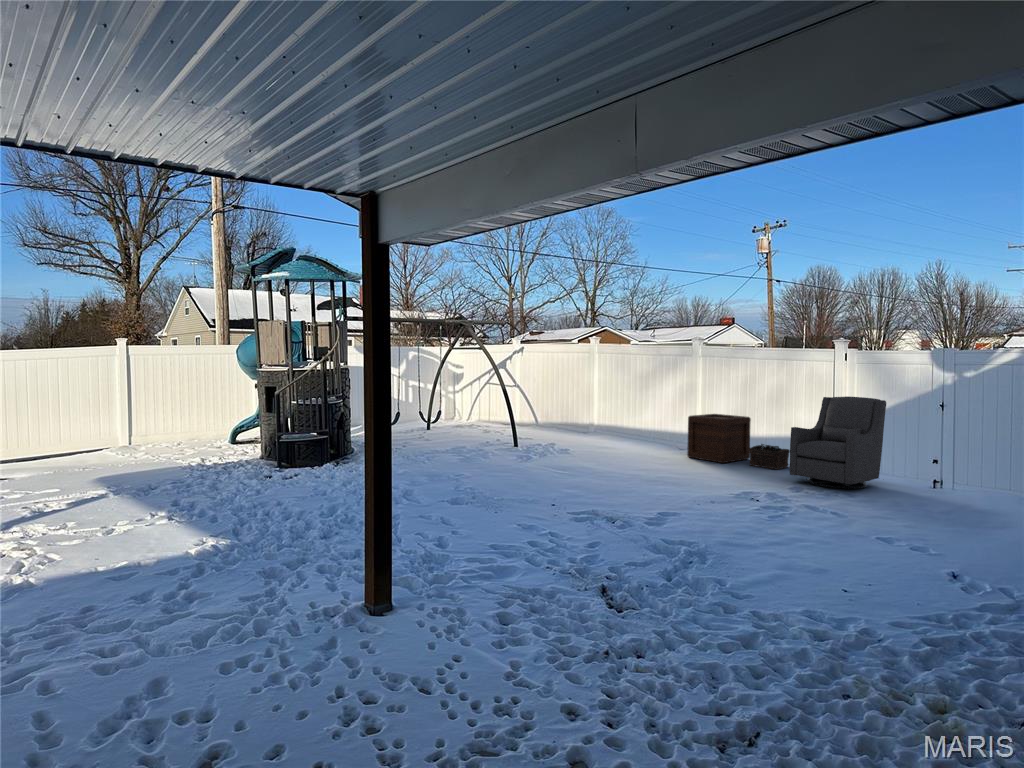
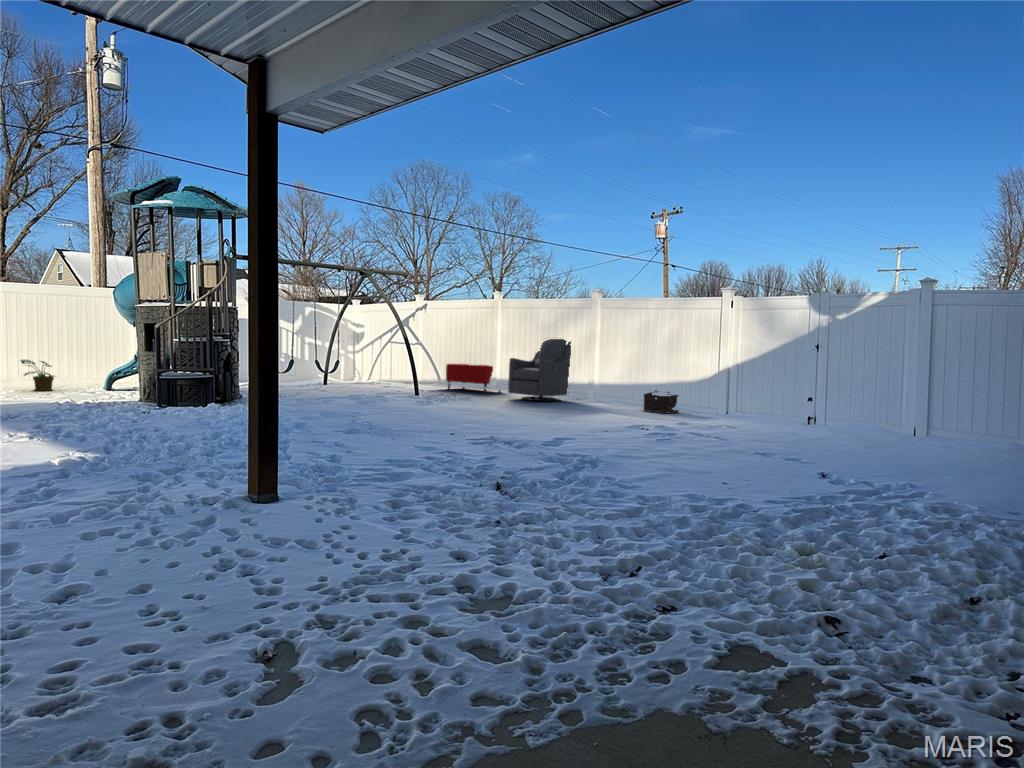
chair: present [790,396,886,489] -> present [508,339,571,401]
bench: none [543,406,601,438] -> present [446,364,501,392]
wooden crate: present [687,414,751,463] -> none [586,365,645,409]
potted plant: none [162,417,193,446] -> present [21,360,54,391]

